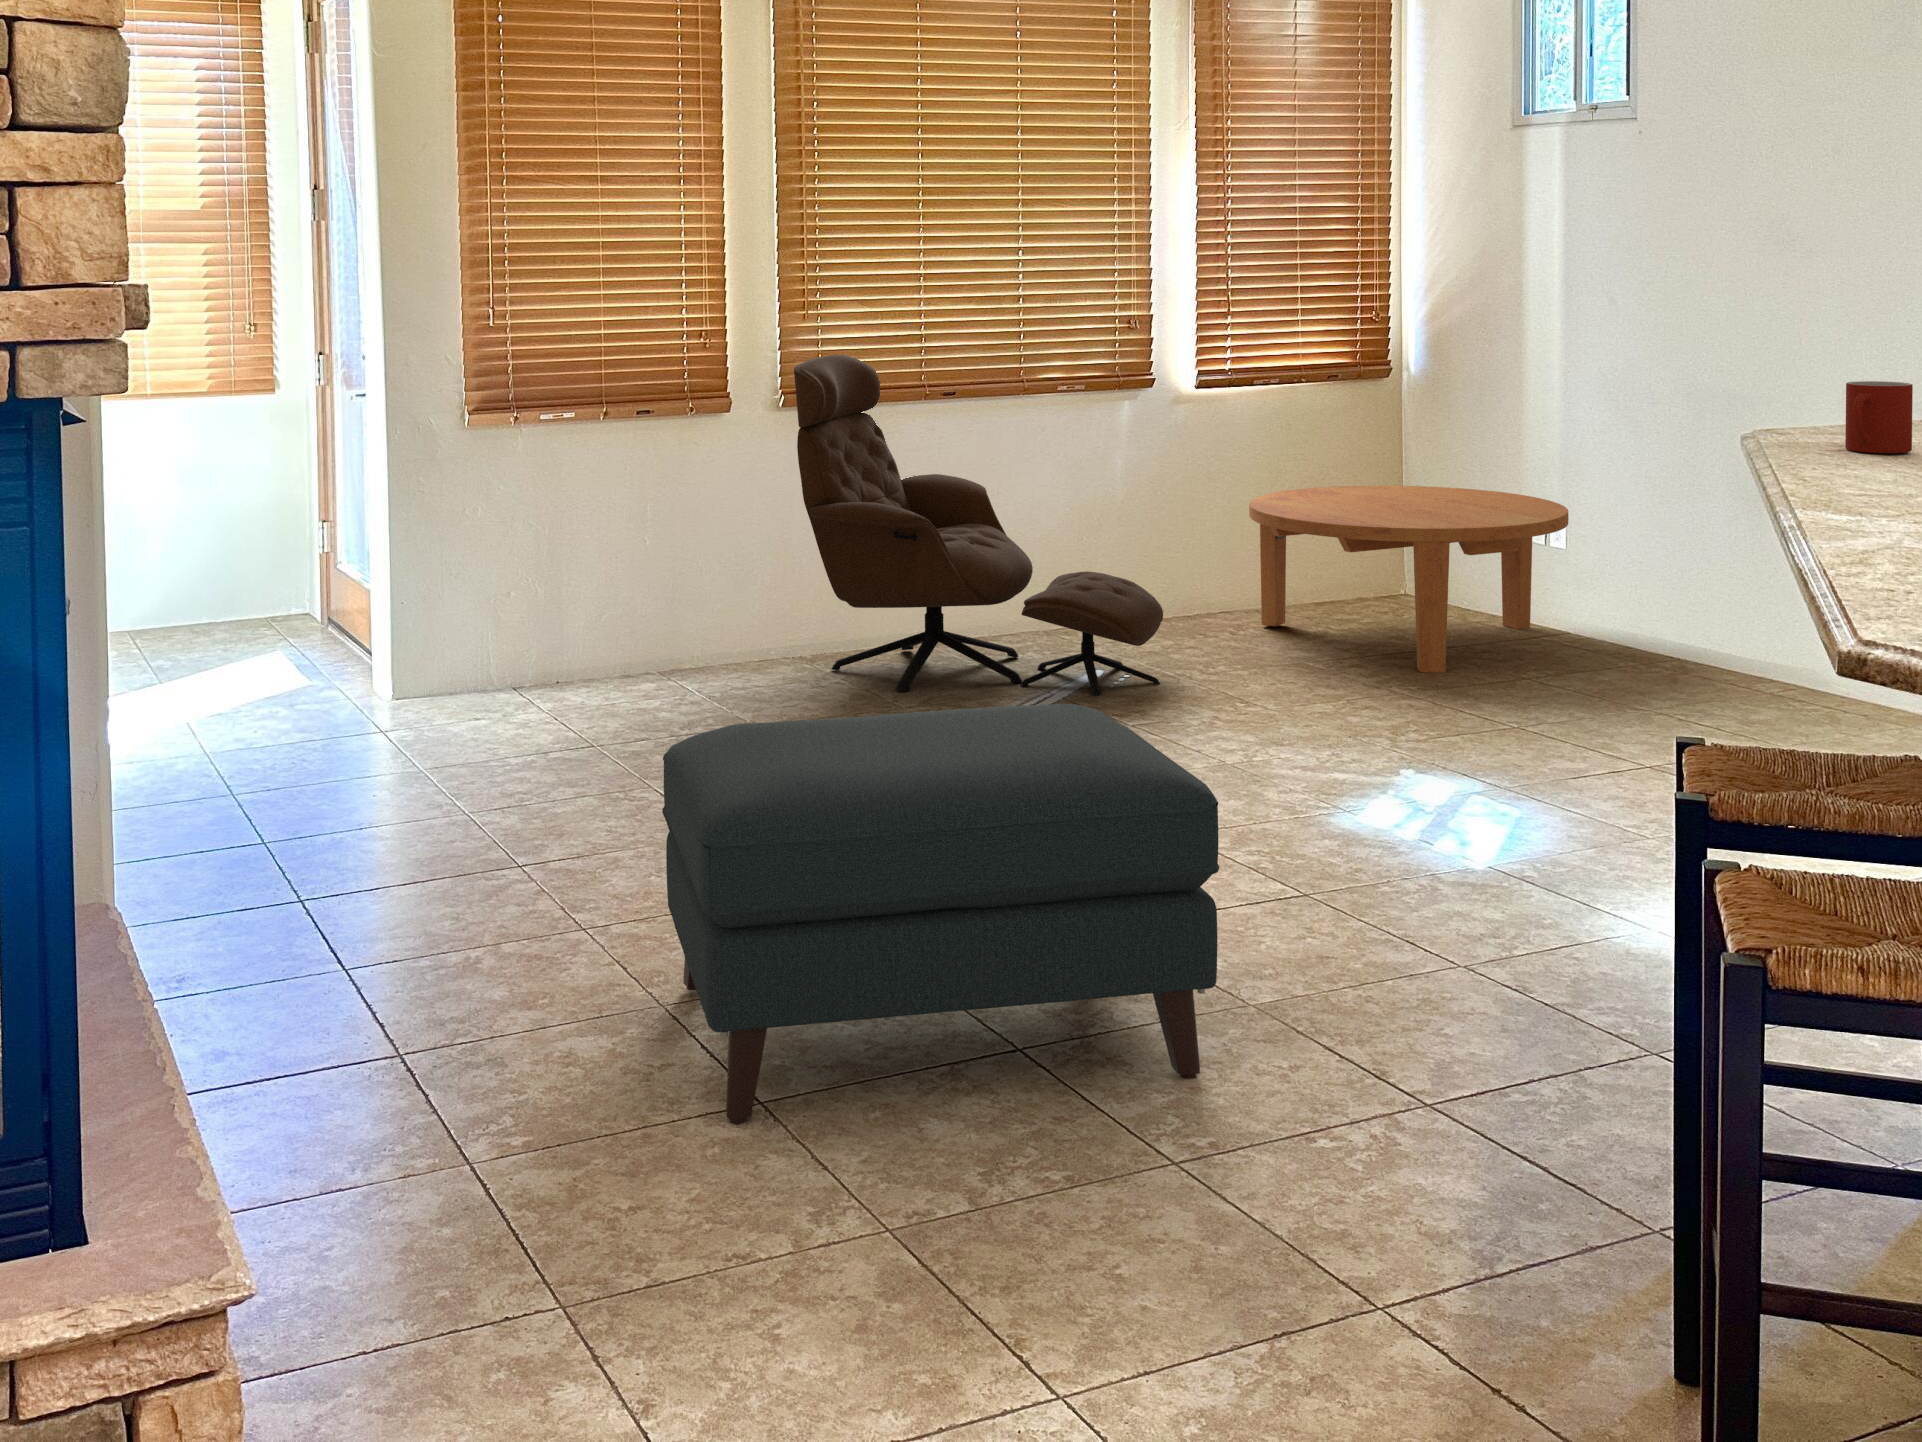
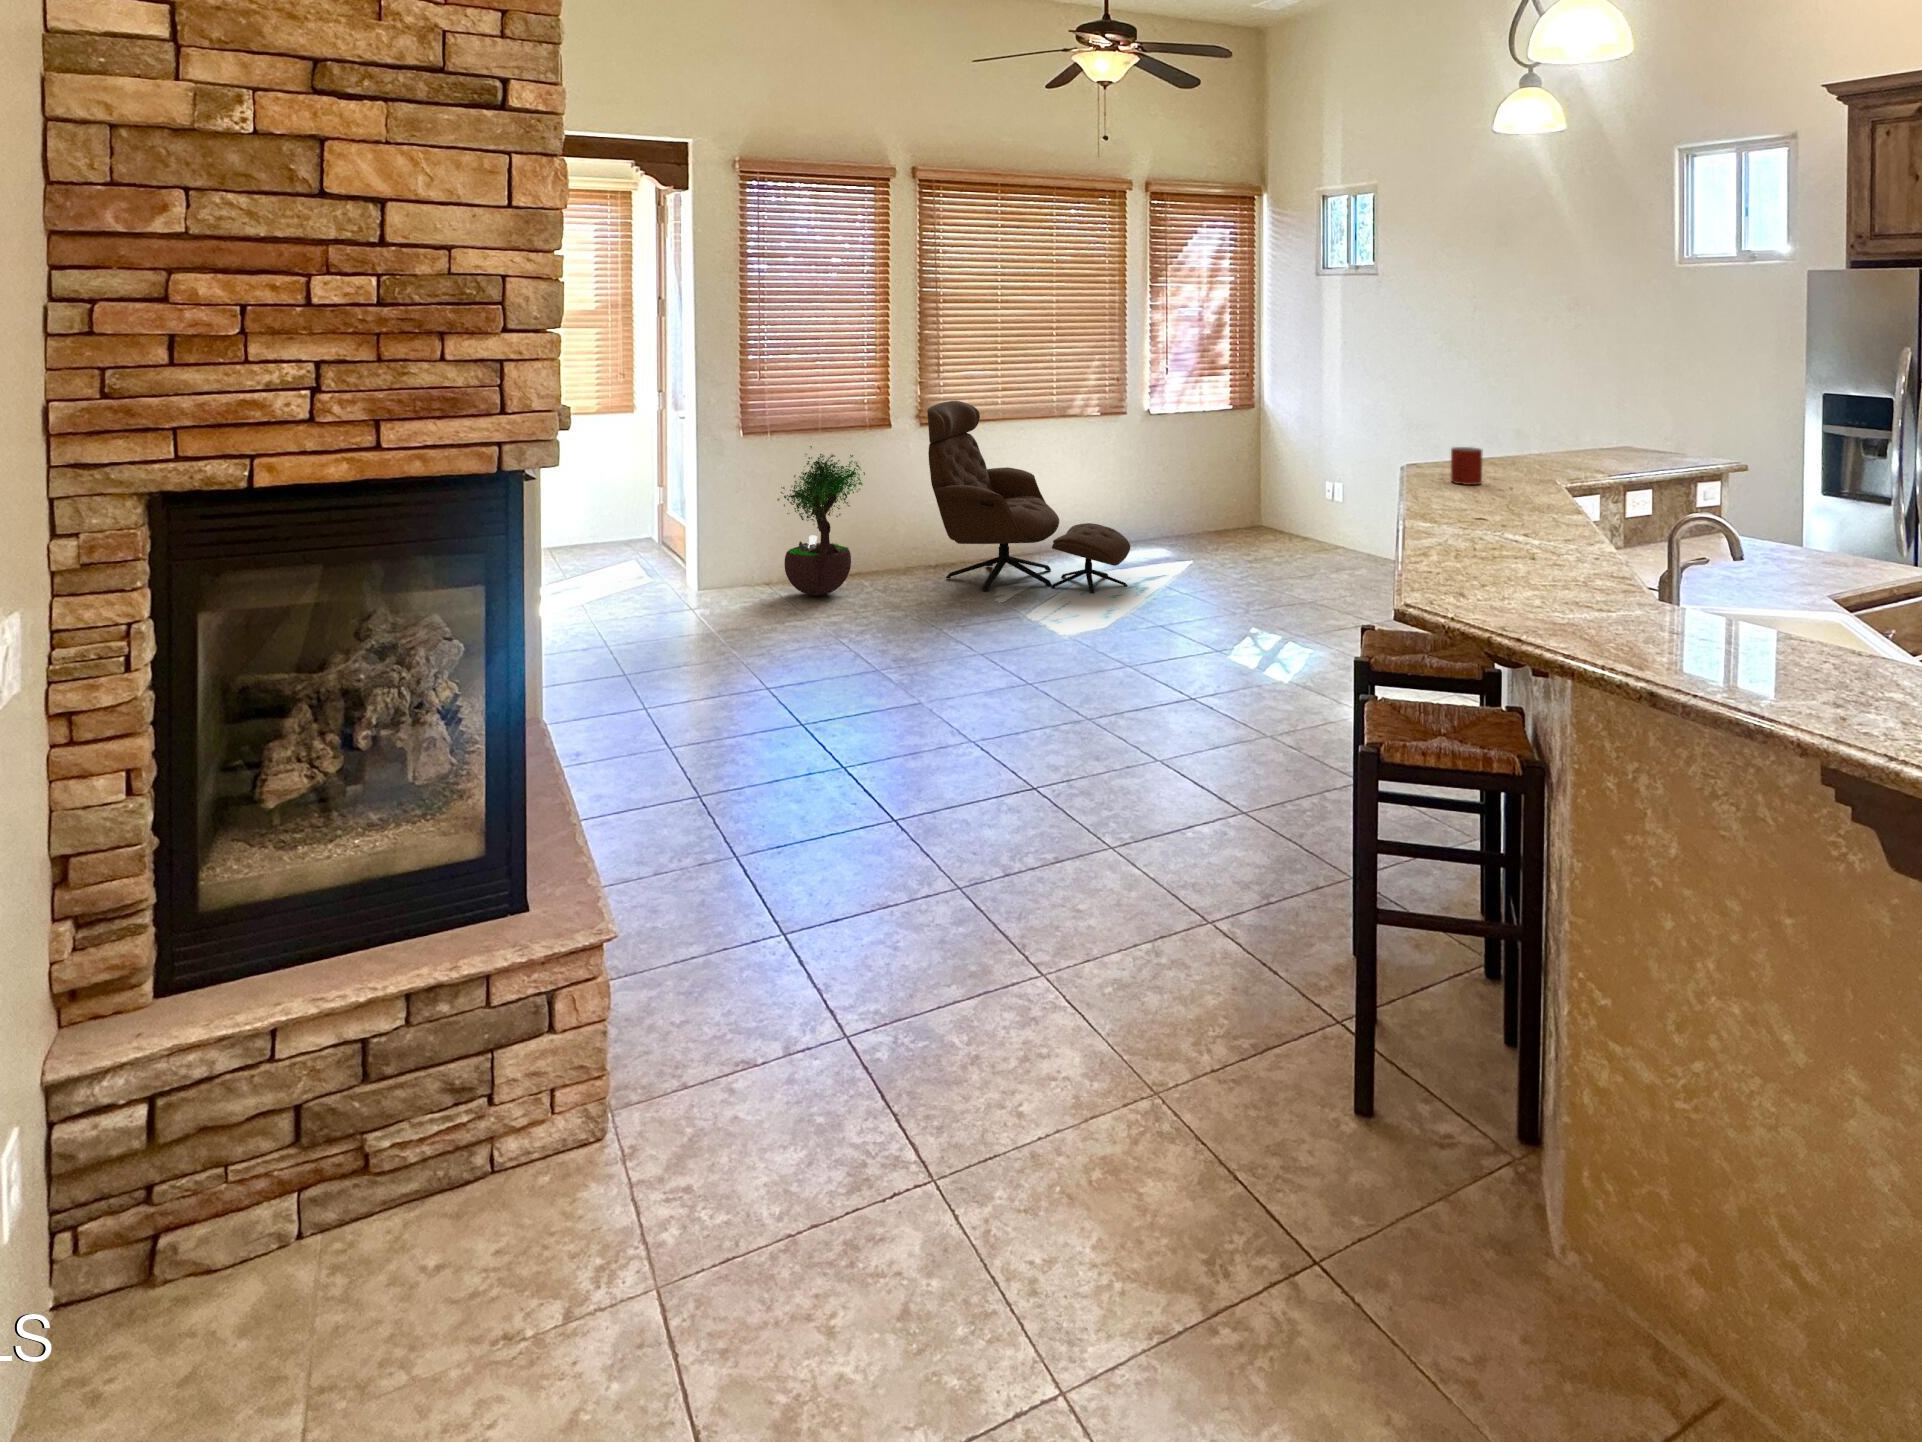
potted tree: none [533,432,687,698] -> present [777,446,865,596]
coffee table: present [1249,486,1569,673] -> none [1180,473,1351,579]
ottoman: present [662,704,1220,1123] -> none [844,608,1136,839]

